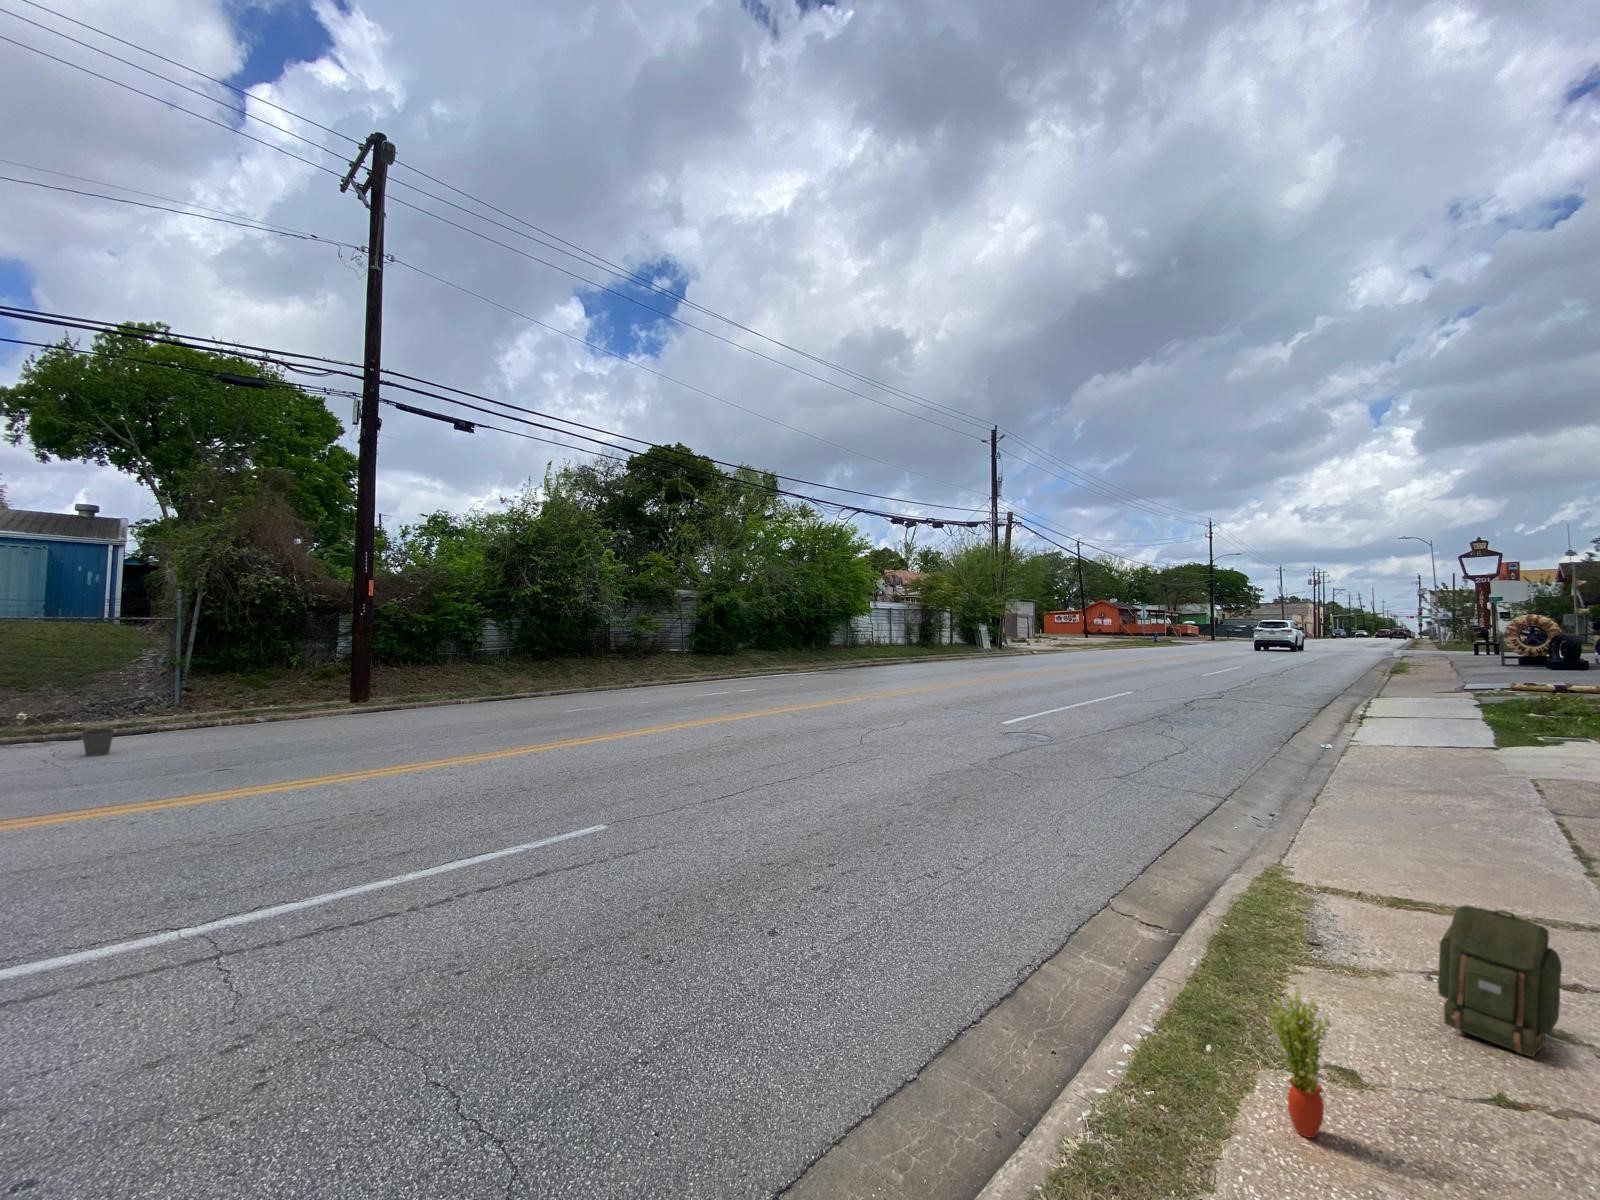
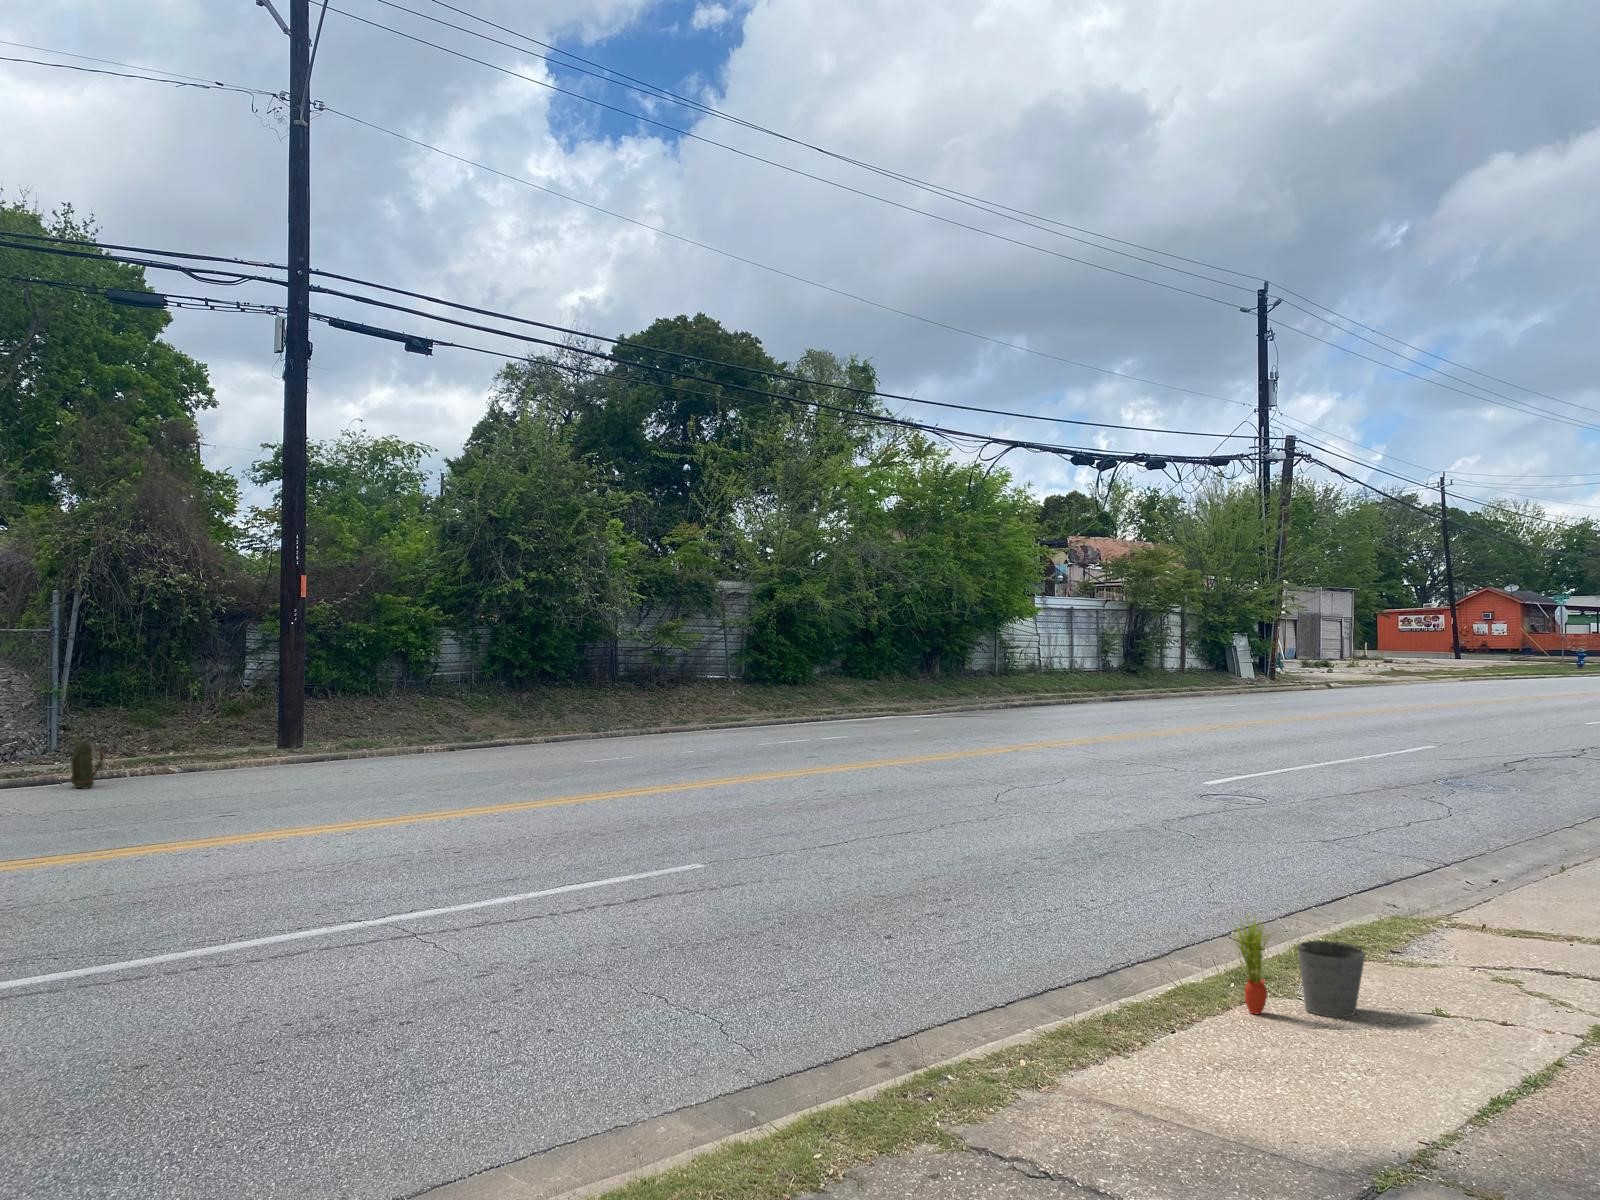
bucket: present [82,729,114,756] -> present [1298,941,1365,1017]
backpack: present [1438,905,1562,1057] -> present [71,742,105,789]

